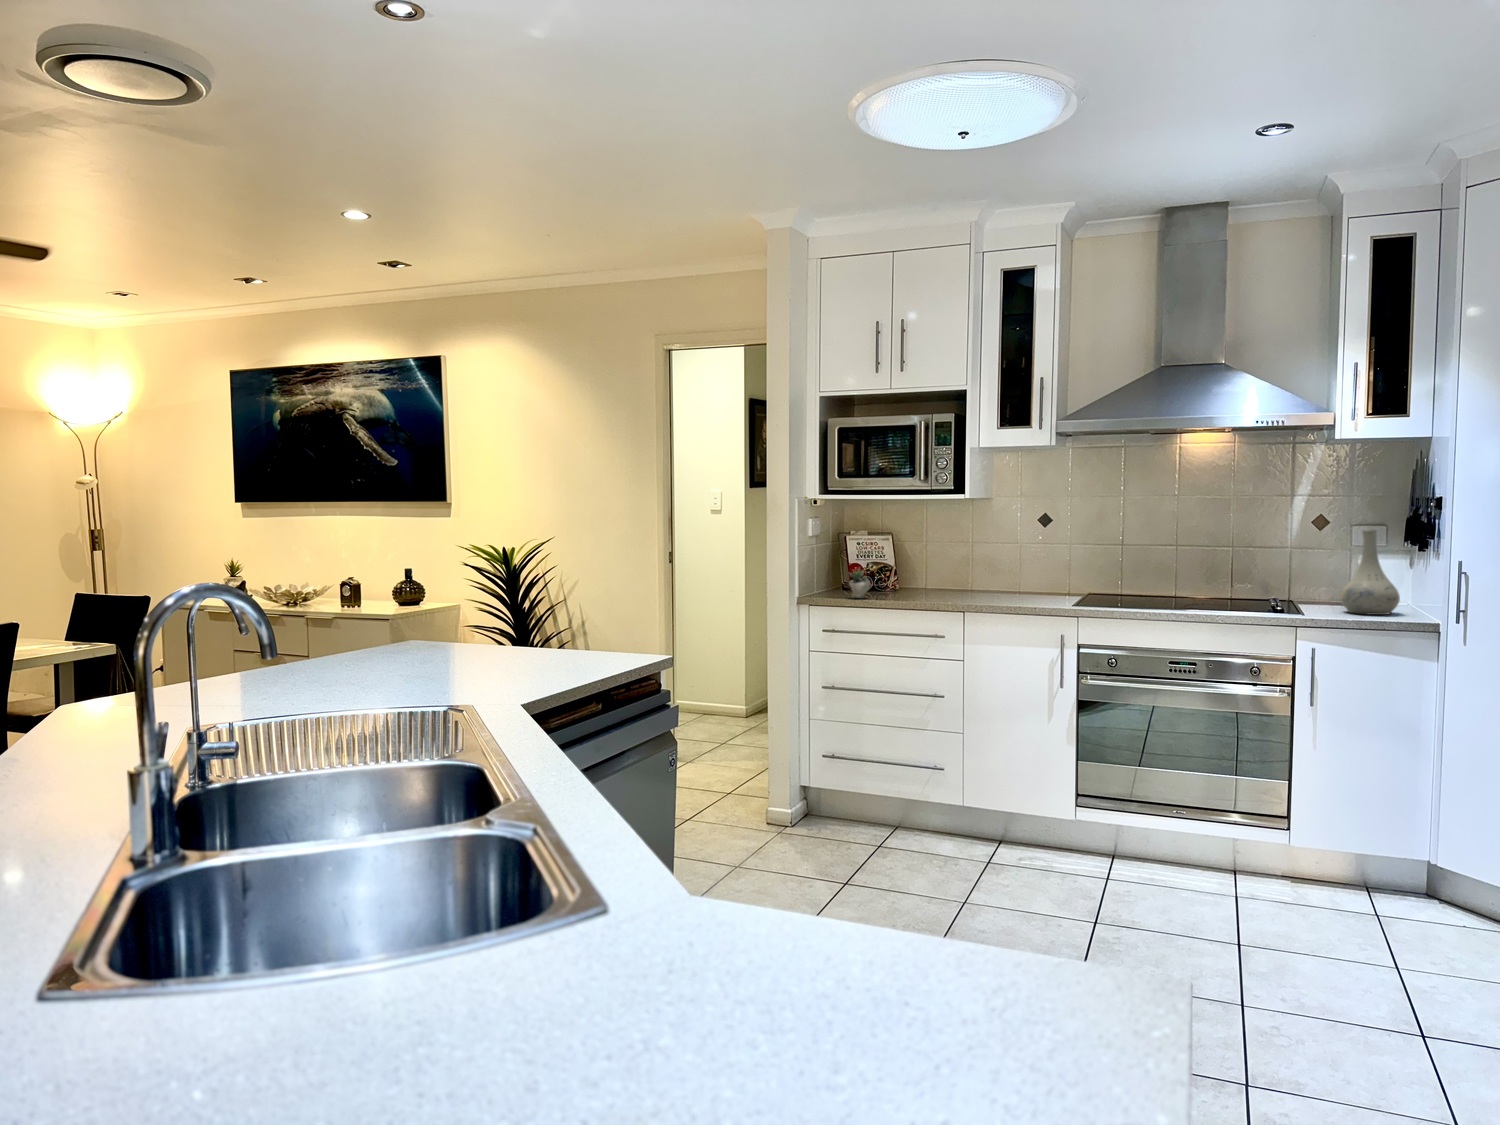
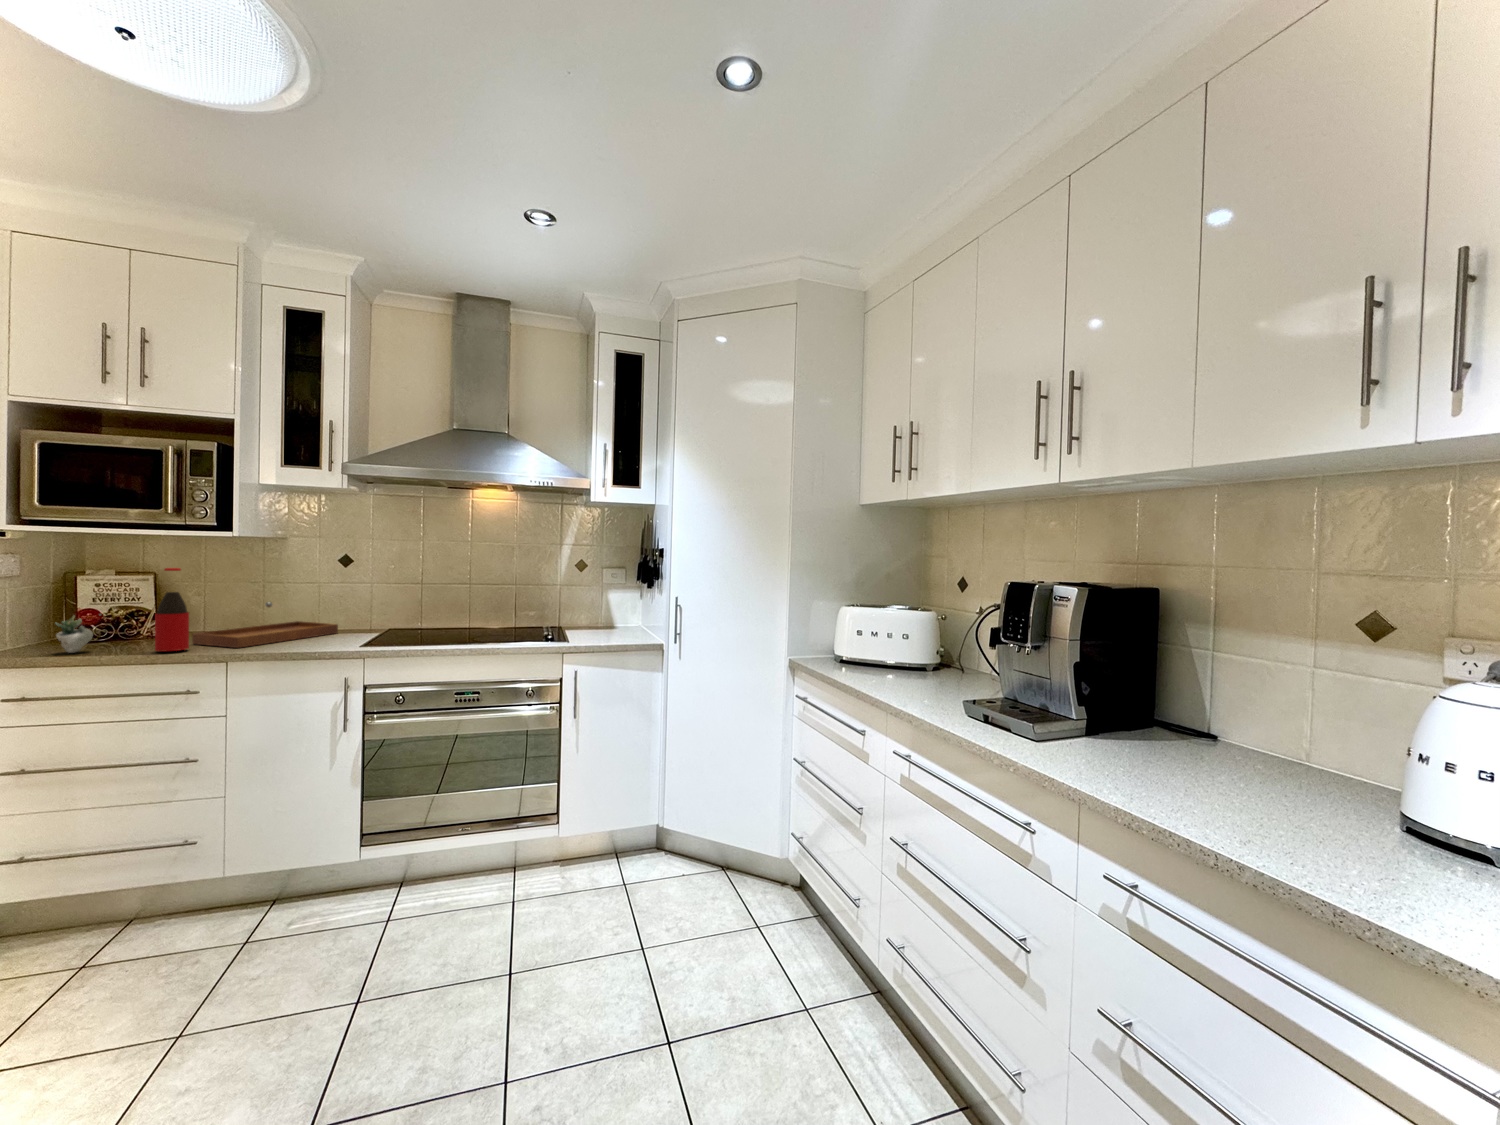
bottle: none [913,527,935,602] -> present [155,568,189,651]
vase: present [1340,529,1400,615] -> none [596,572,637,638]
tray: none [932,560,1043,601] -> present [192,602,338,648]

